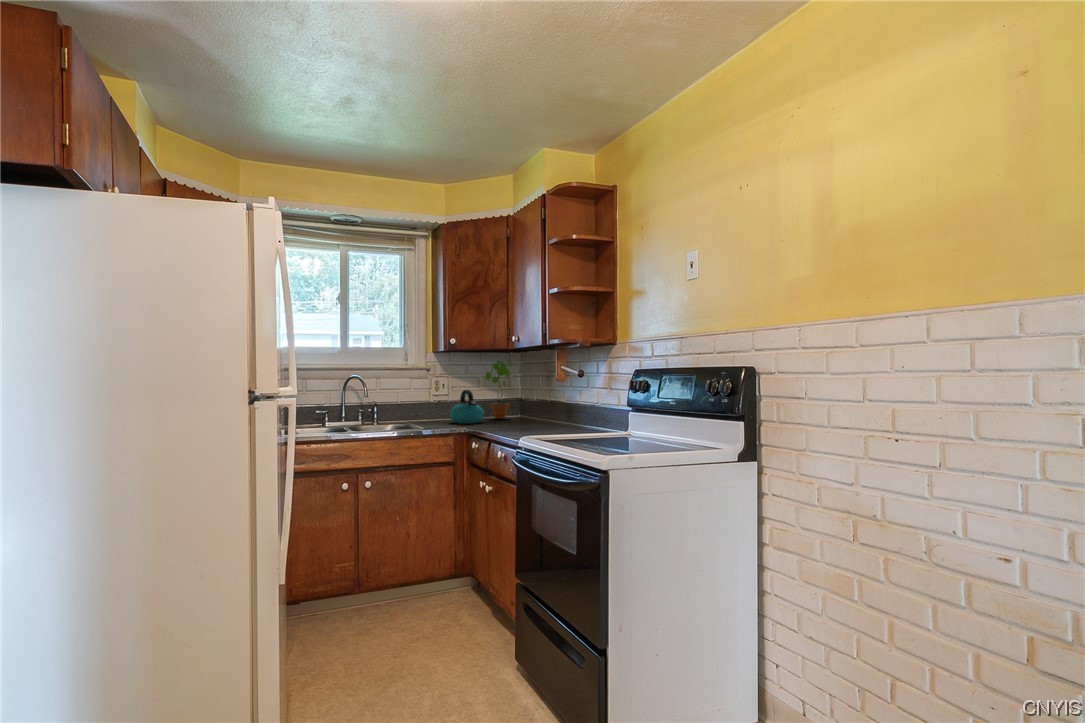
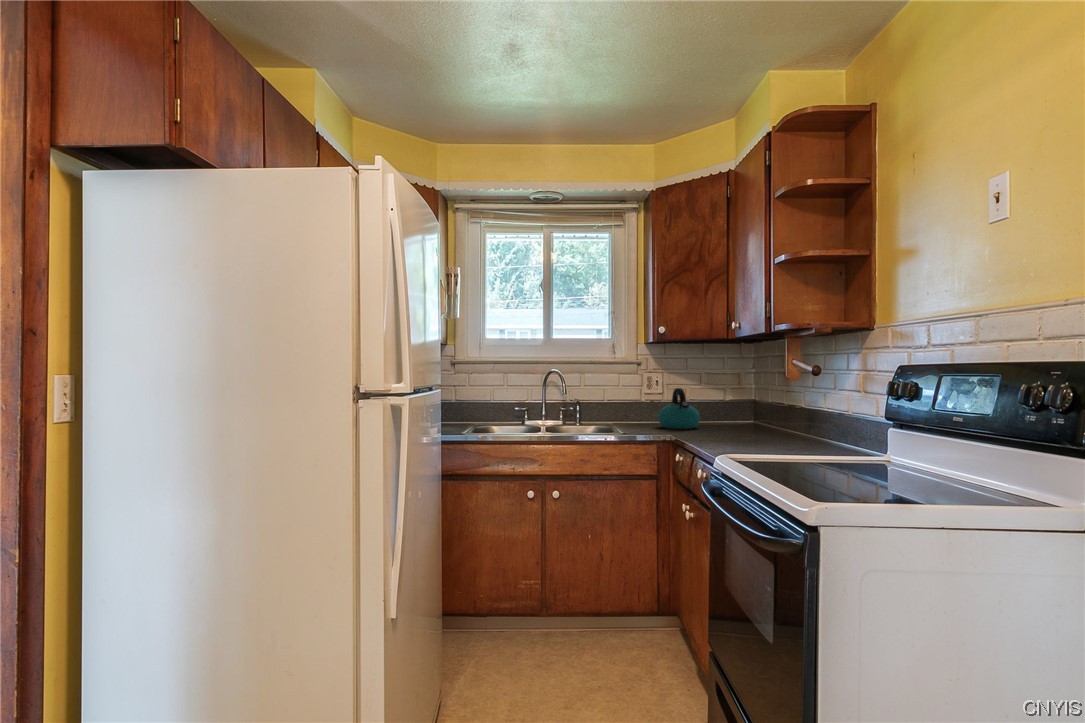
potted plant: present [486,360,511,419] -> none [707,351,741,424]

